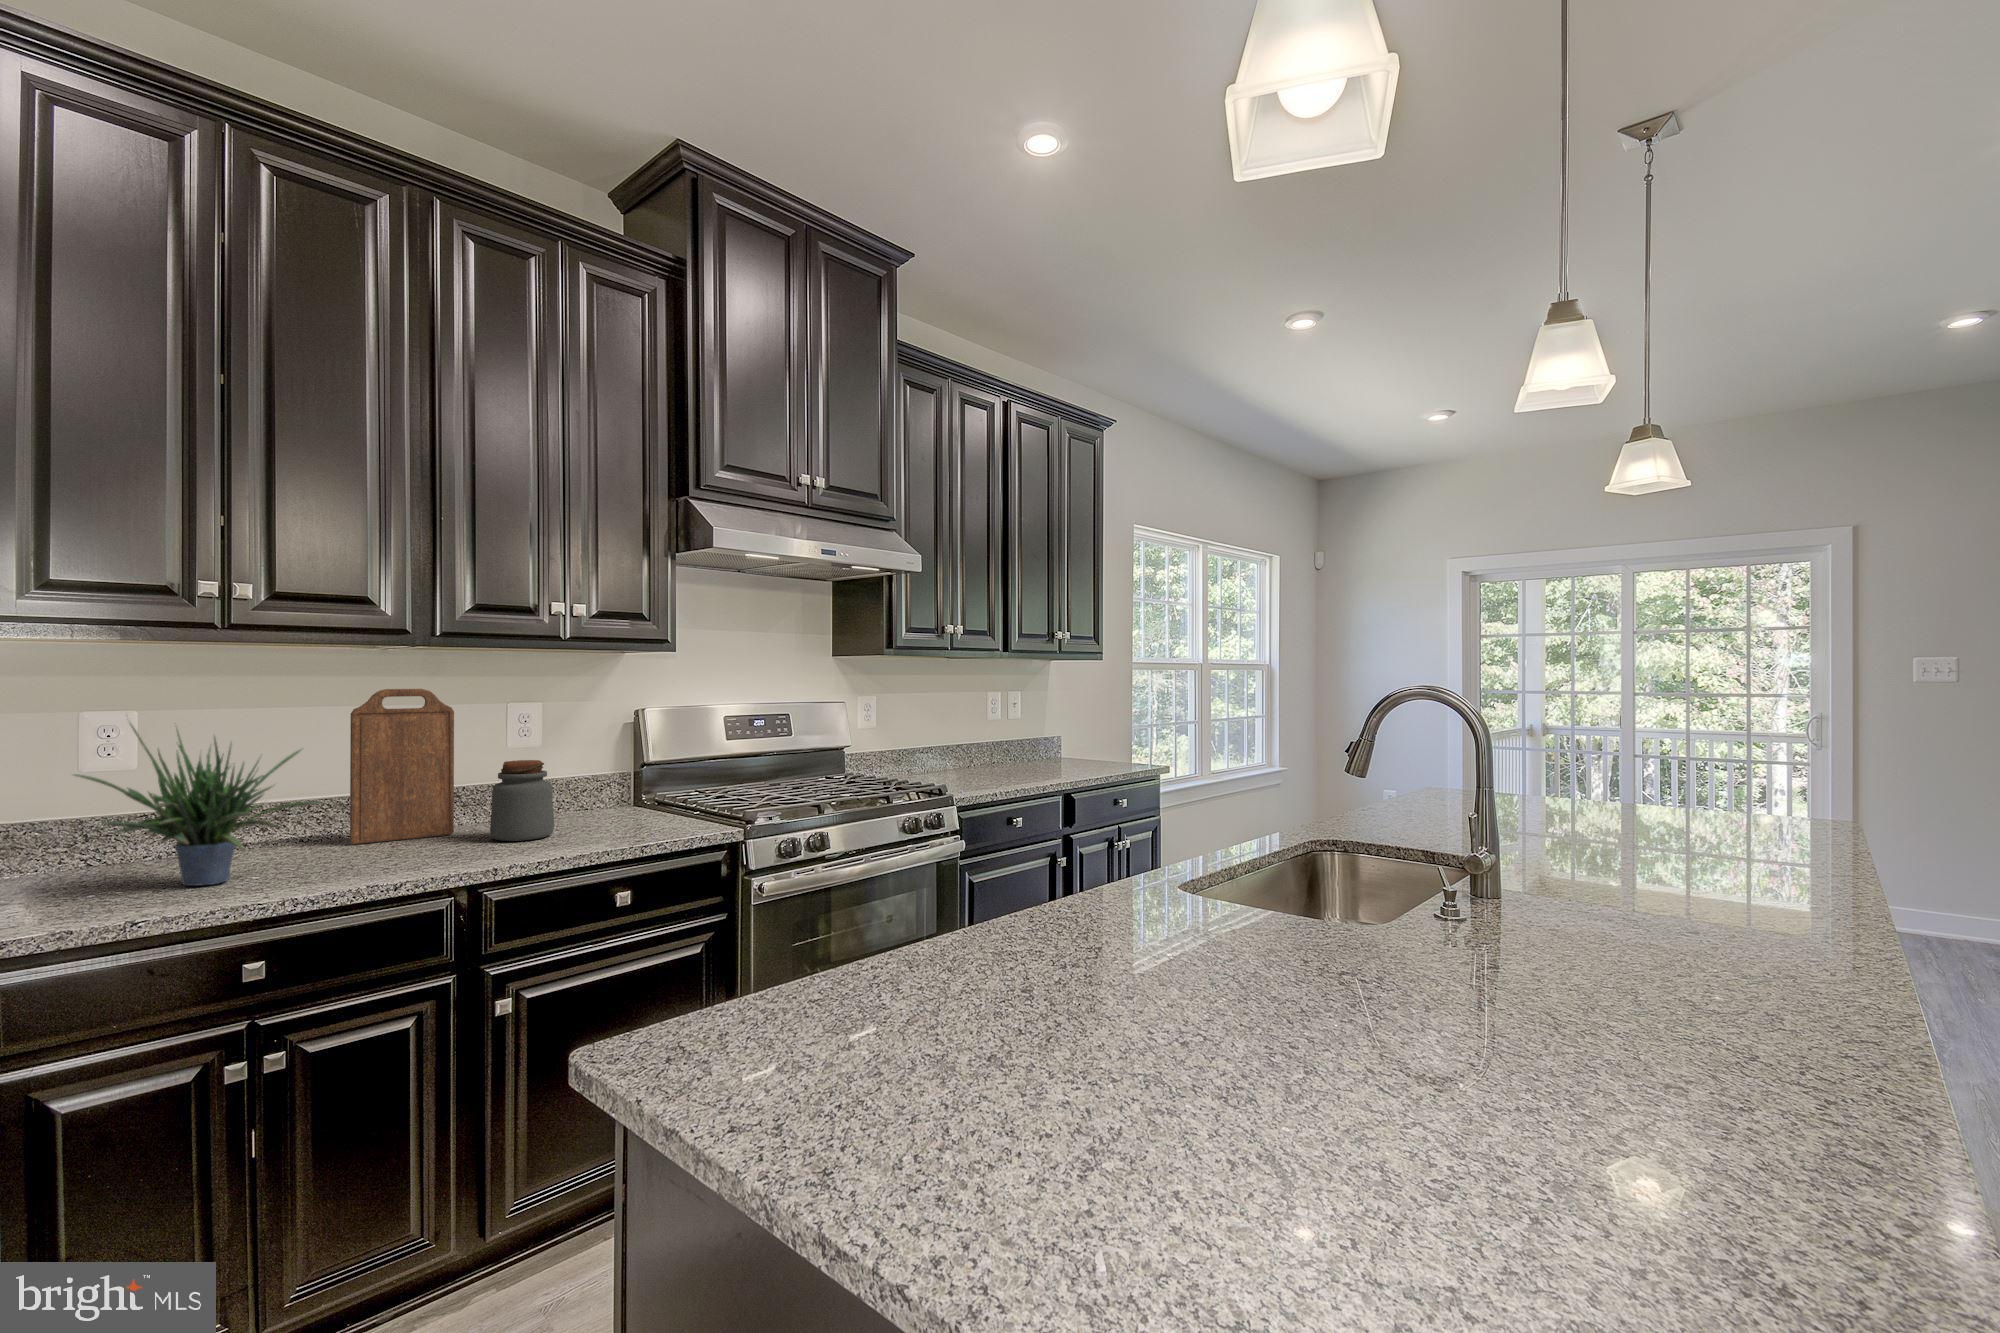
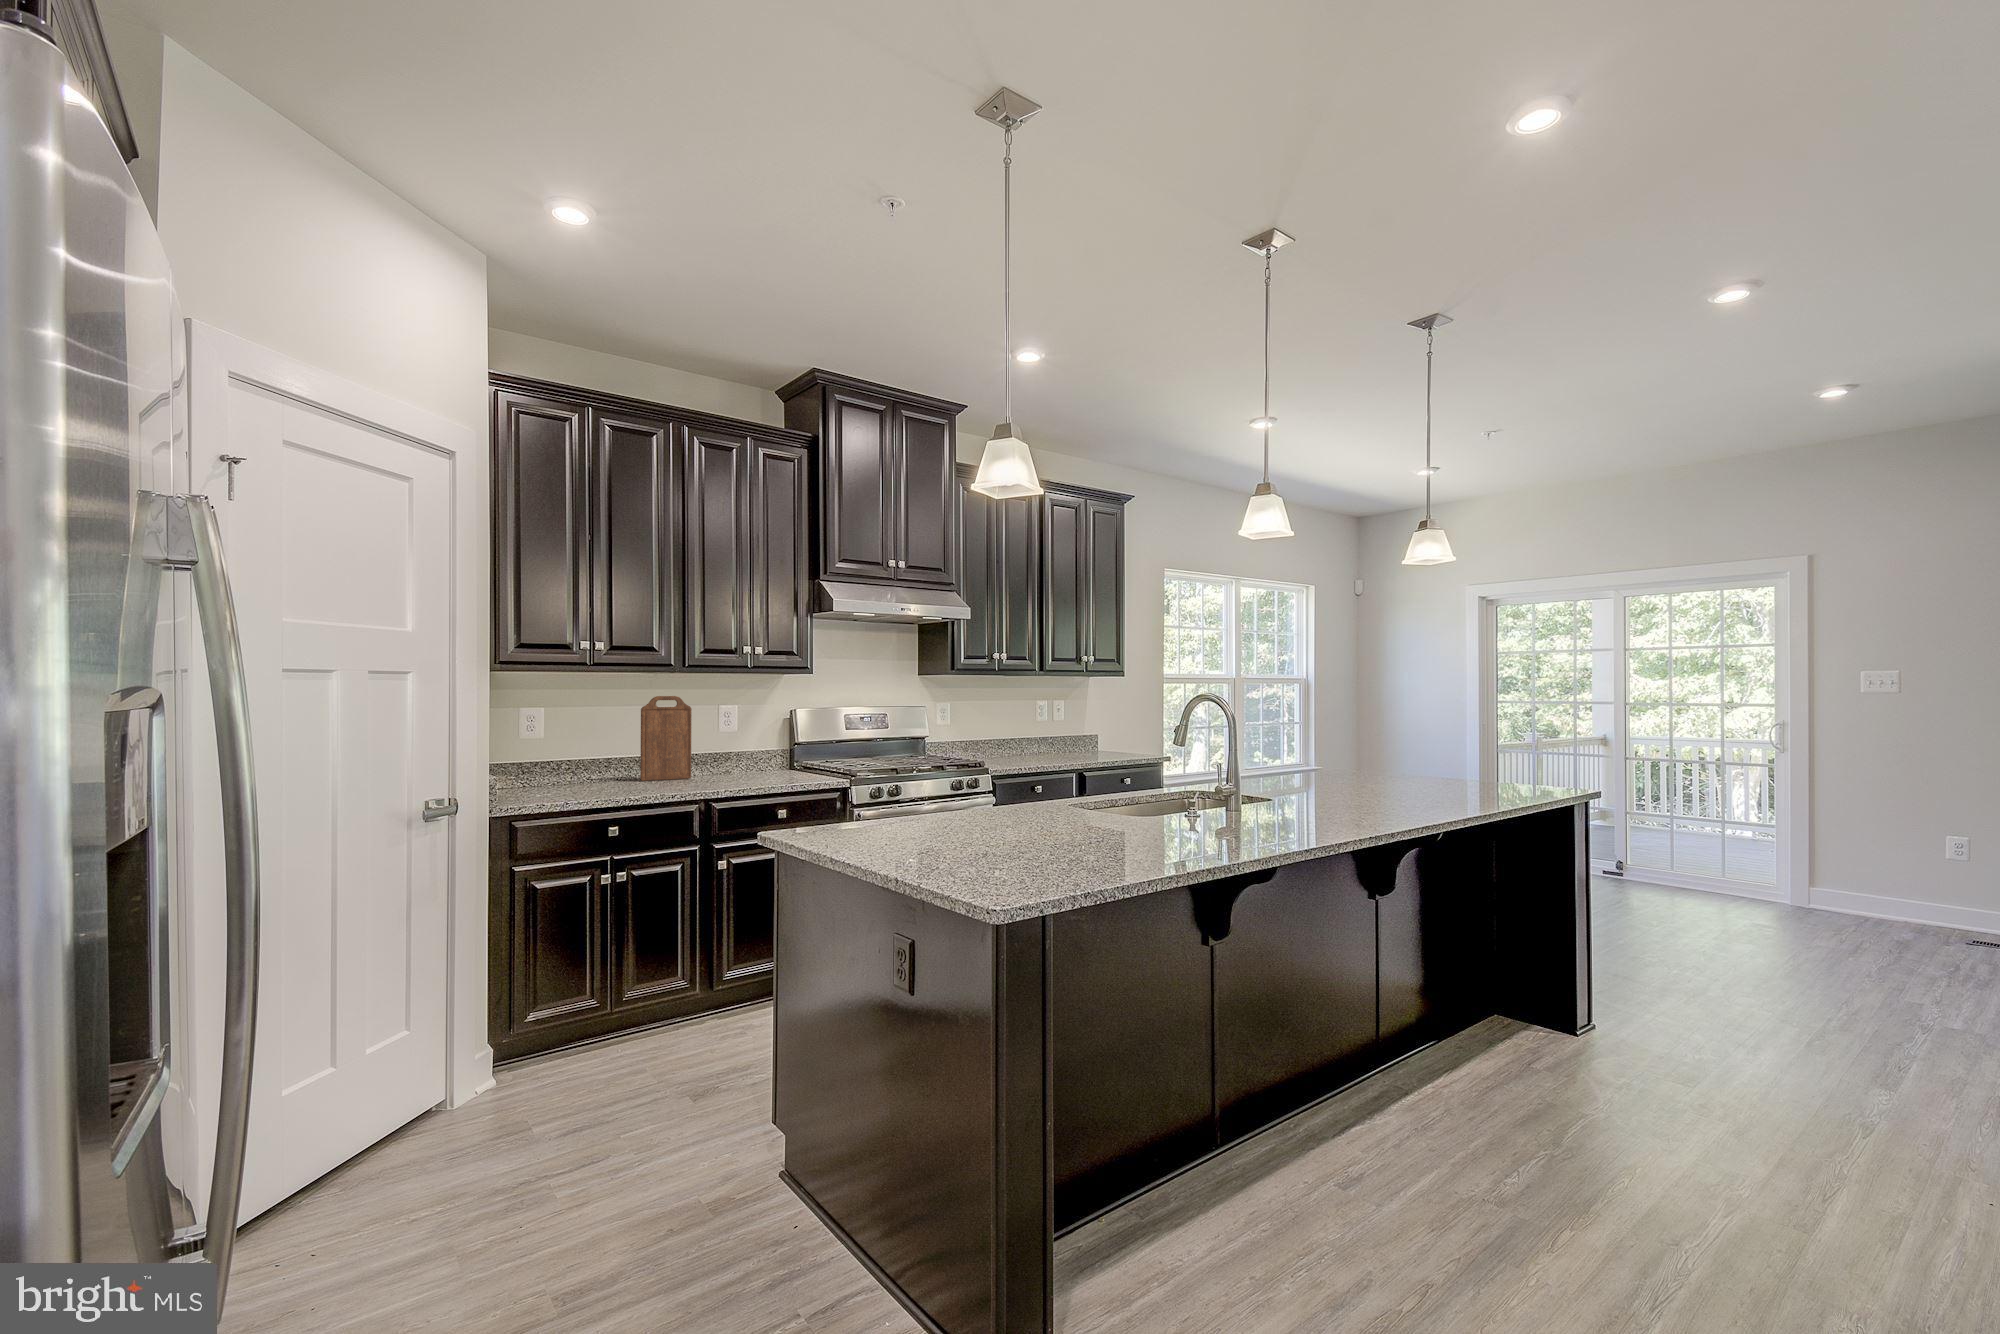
potted plant: present [75,723,323,886] -> none [533,707,639,792]
jar: present [490,760,554,841] -> none [711,737,745,781]

